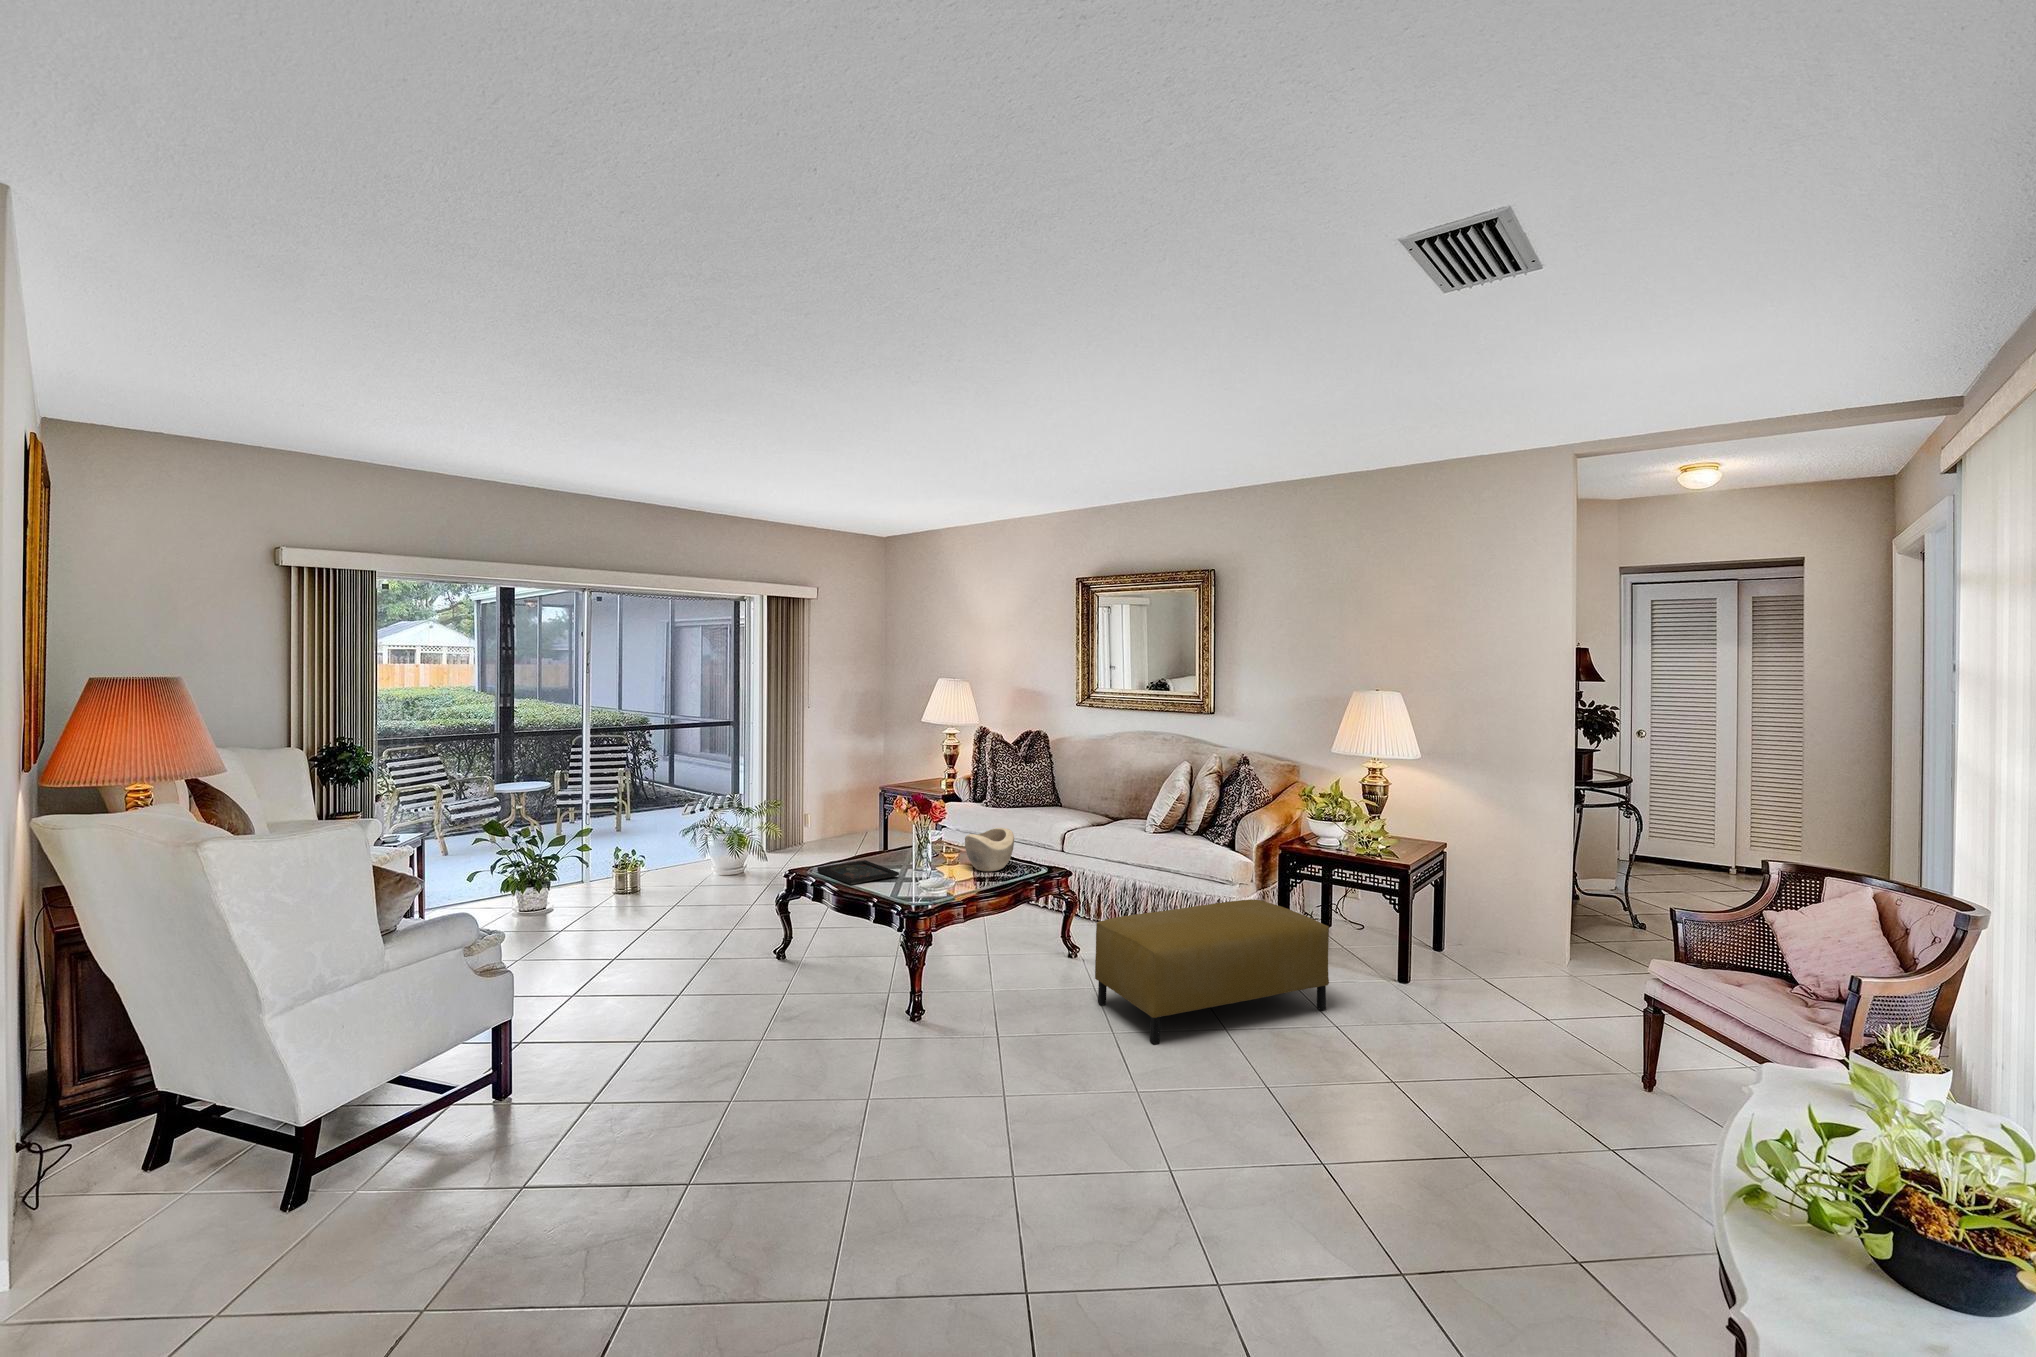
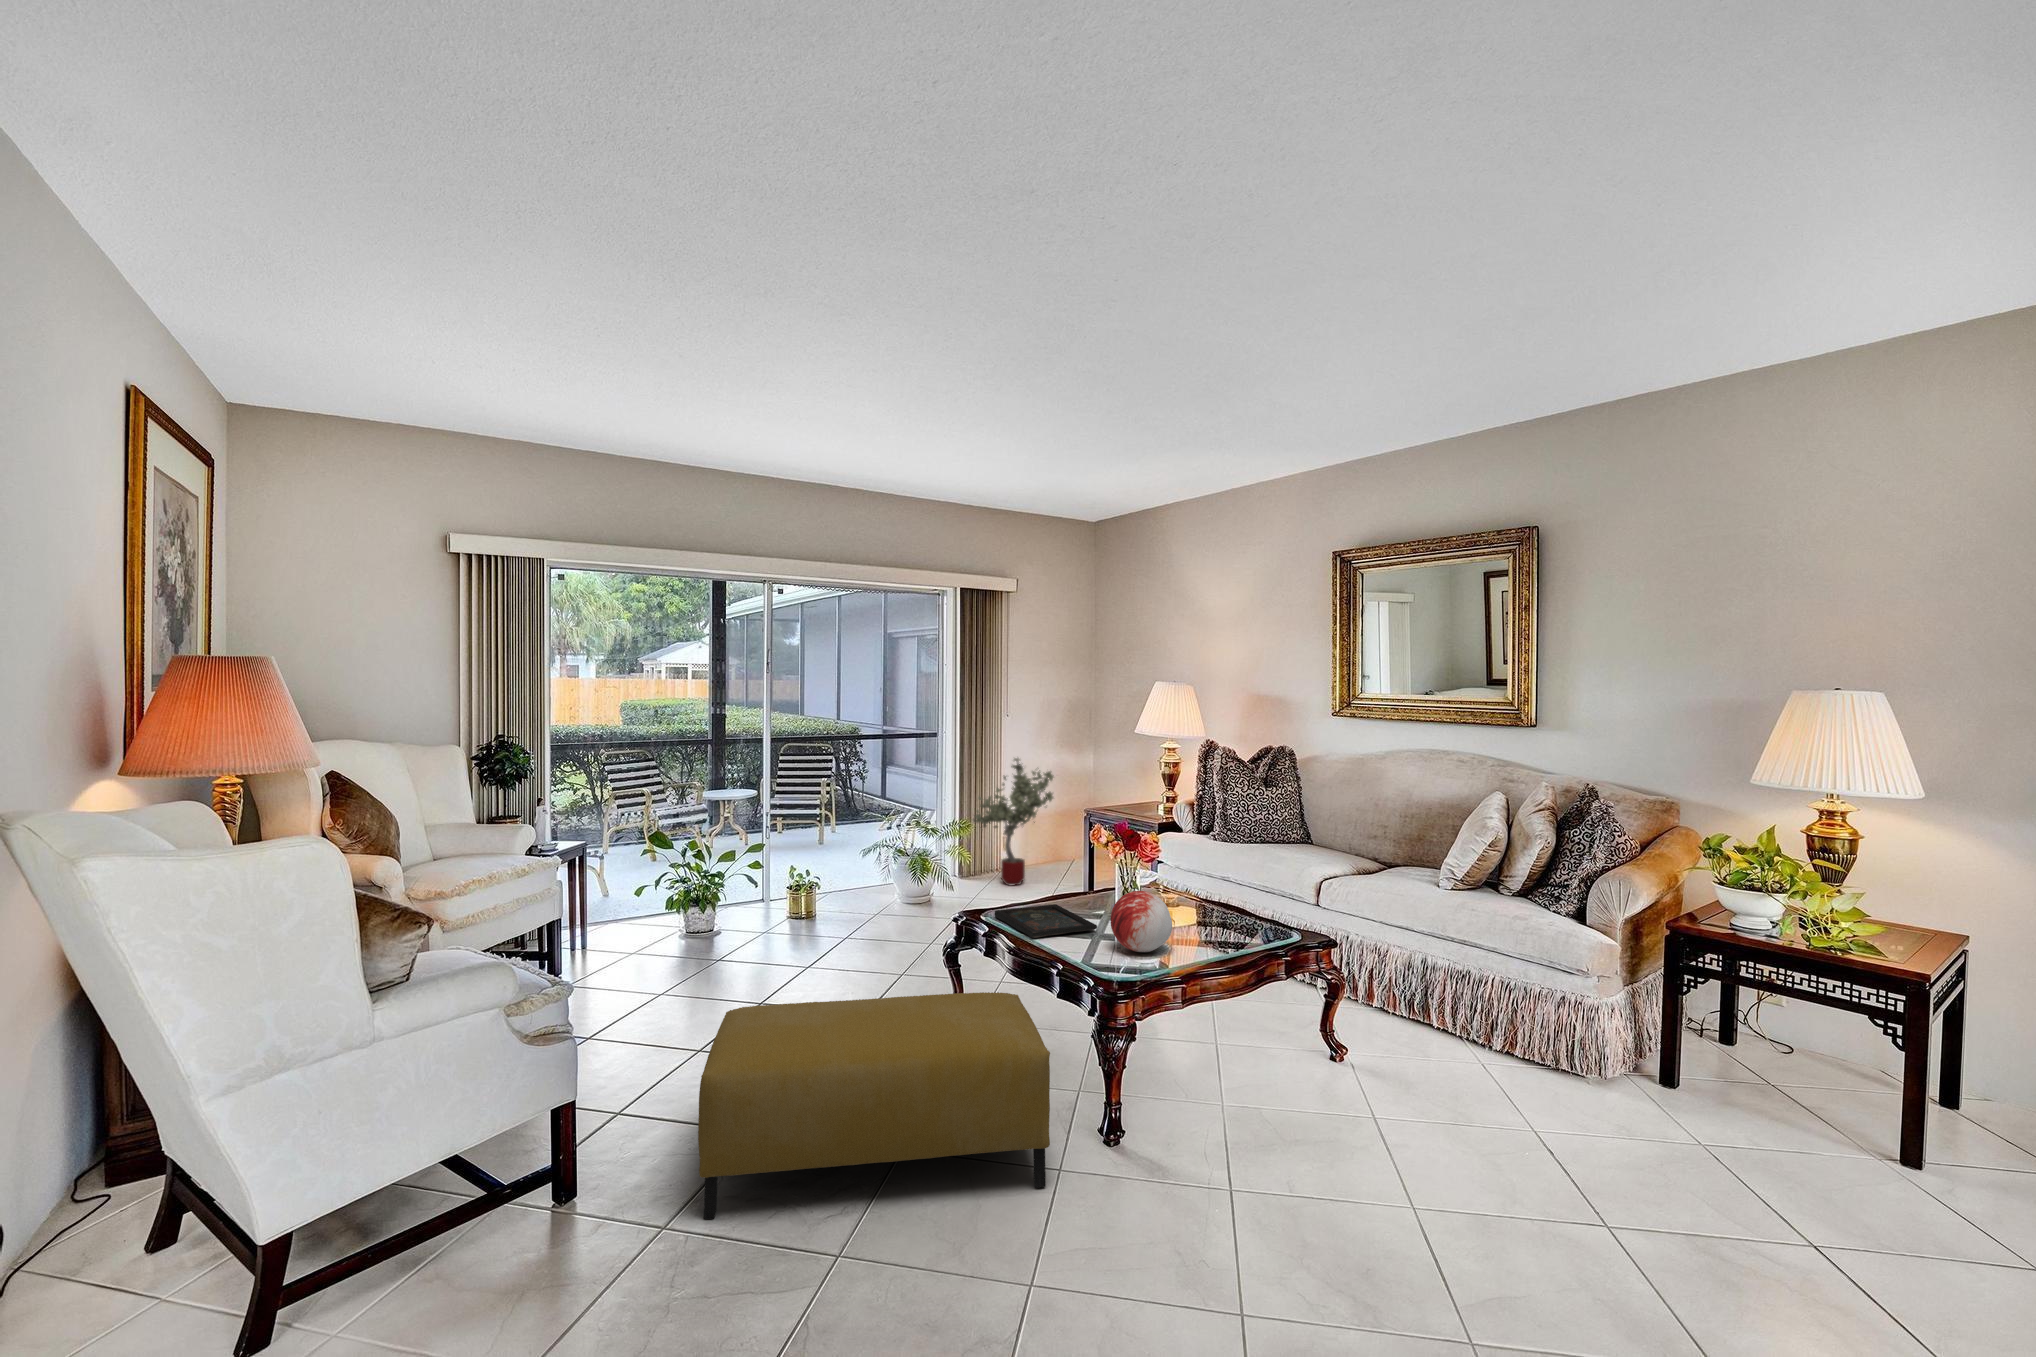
potted tree: none [778,743,851,854] -> present [971,758,1054,886]
decorative bowl: present [965,828,1014,871] -> none [1186,872,1254,931]
decorative orb: none [911,844,956,888] -> present [1110,891,1172,952]
ottoman: present [1095,900,1329,1044] -> present [698,992,1050,1219]

